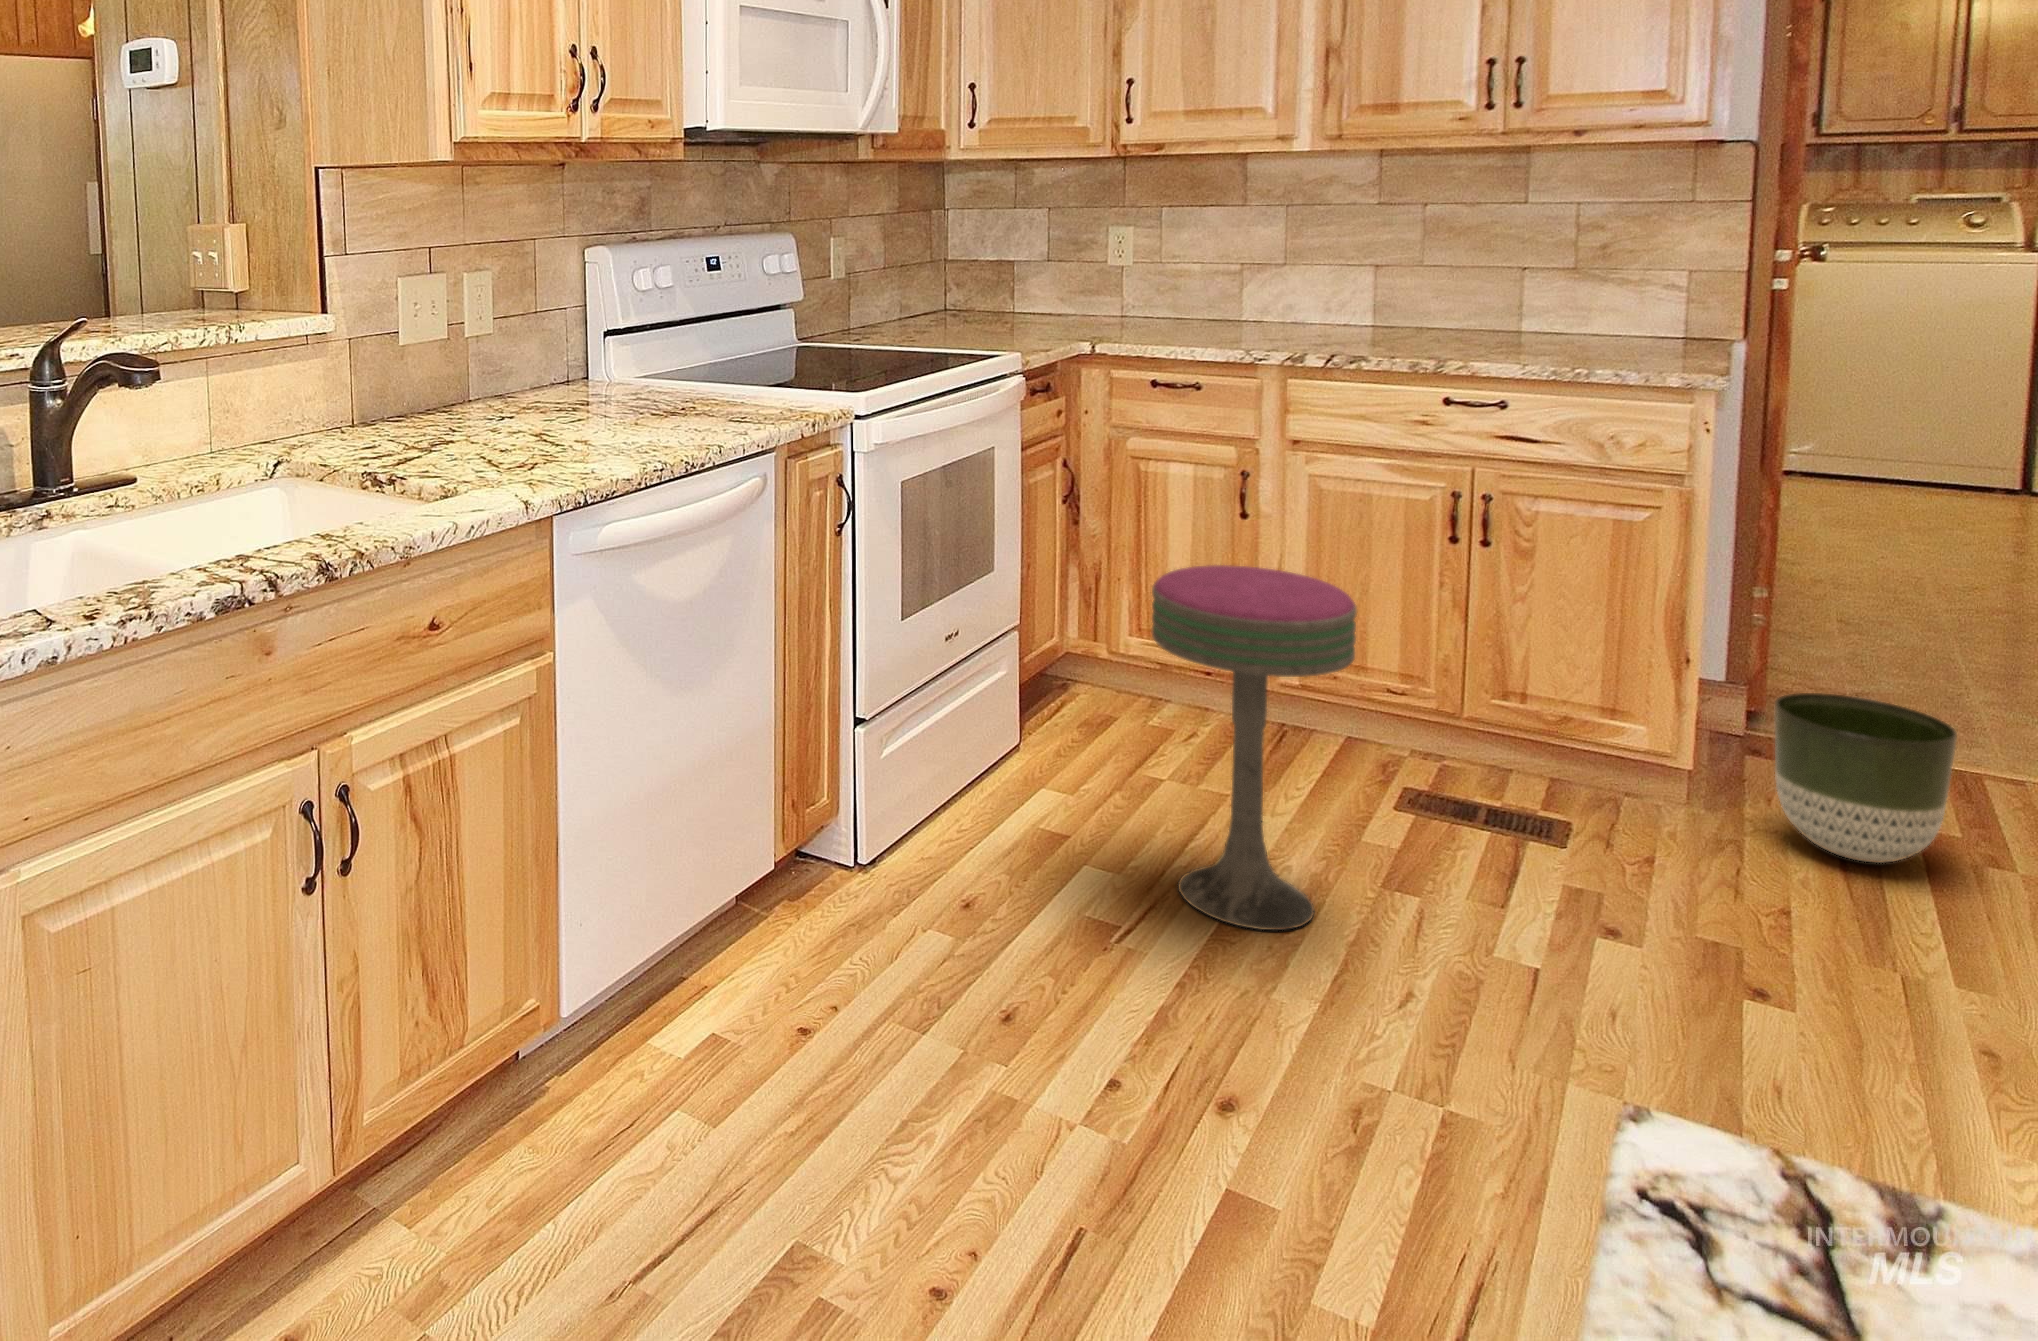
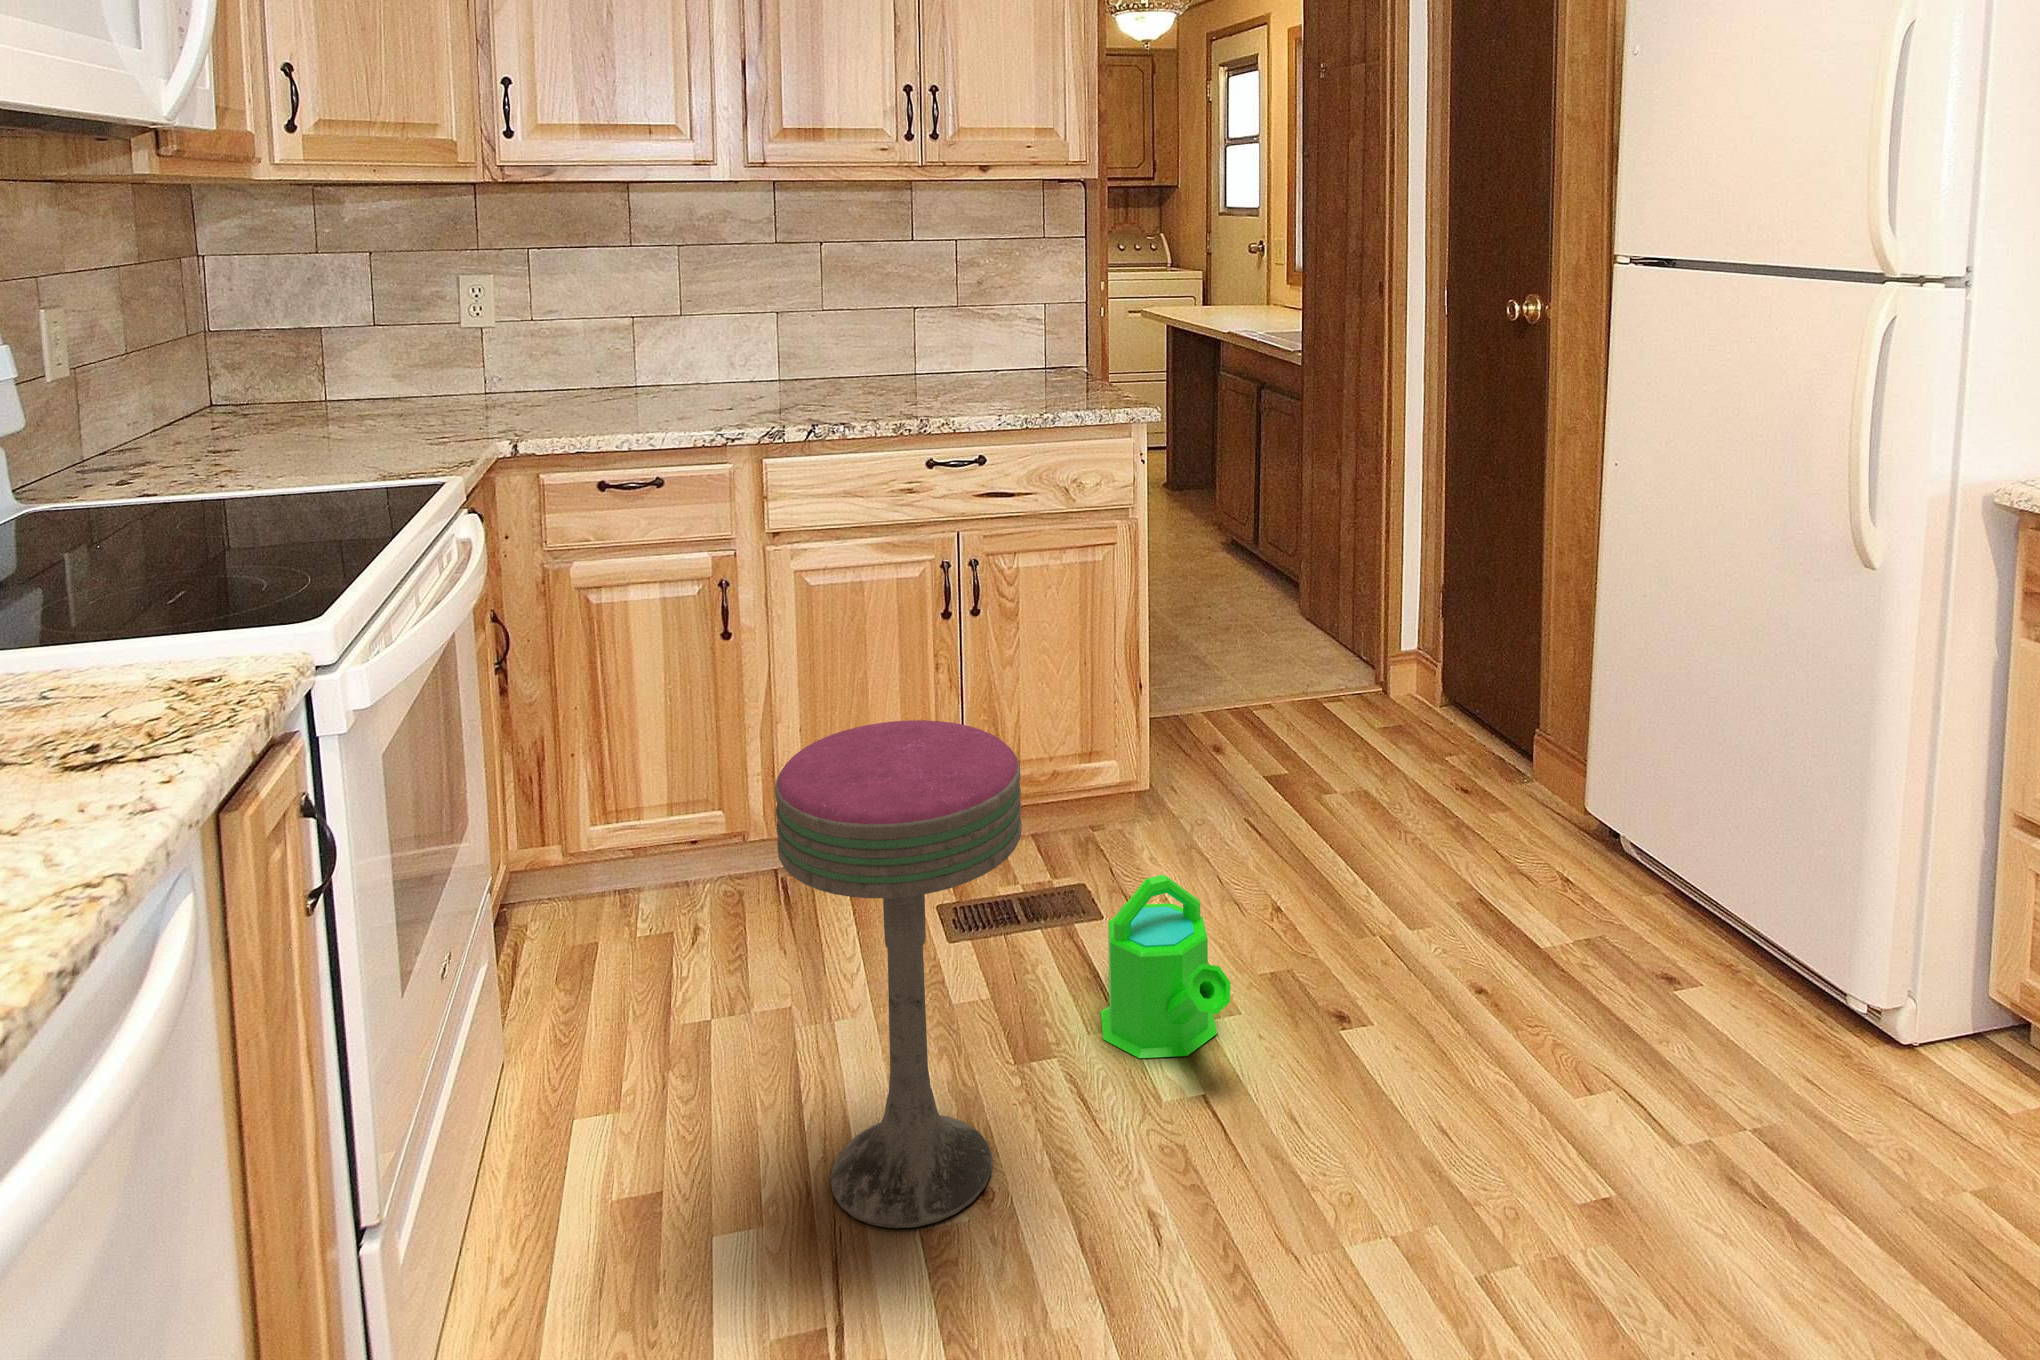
planter: present [1774,693,1957,863] -> none [1192,676,1309,825]
watering can: none [1481,787,1621,954] -> present [1101,875,1231,1058]

